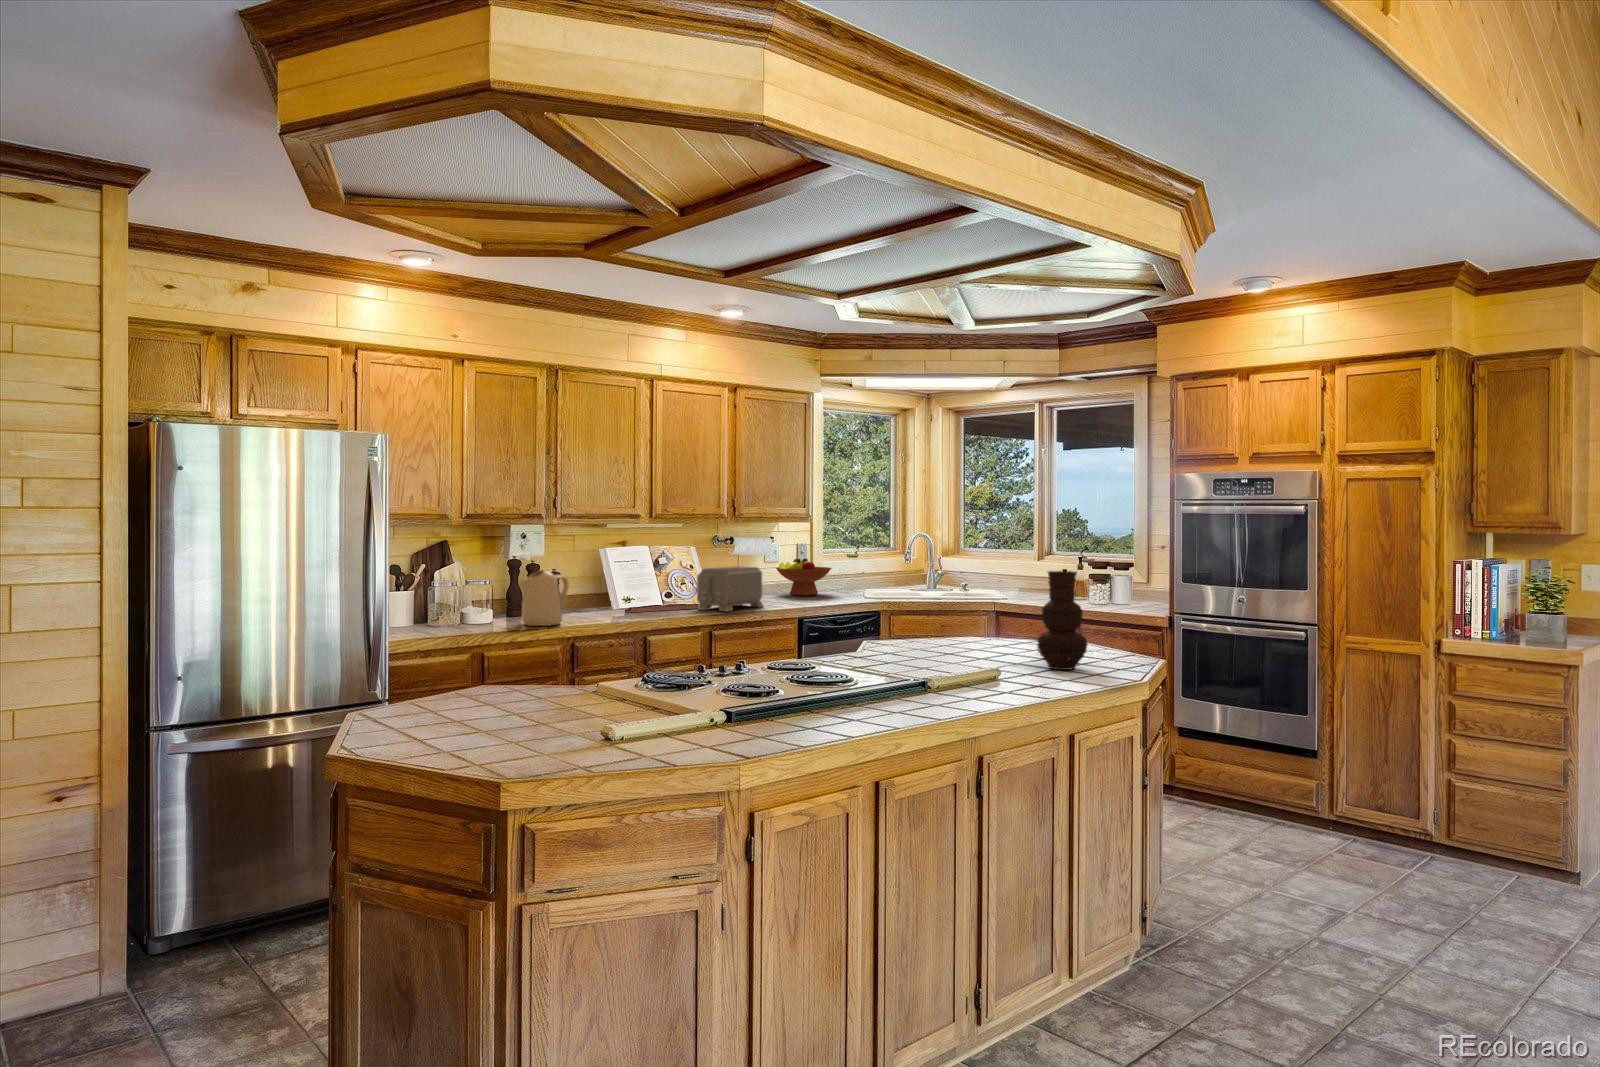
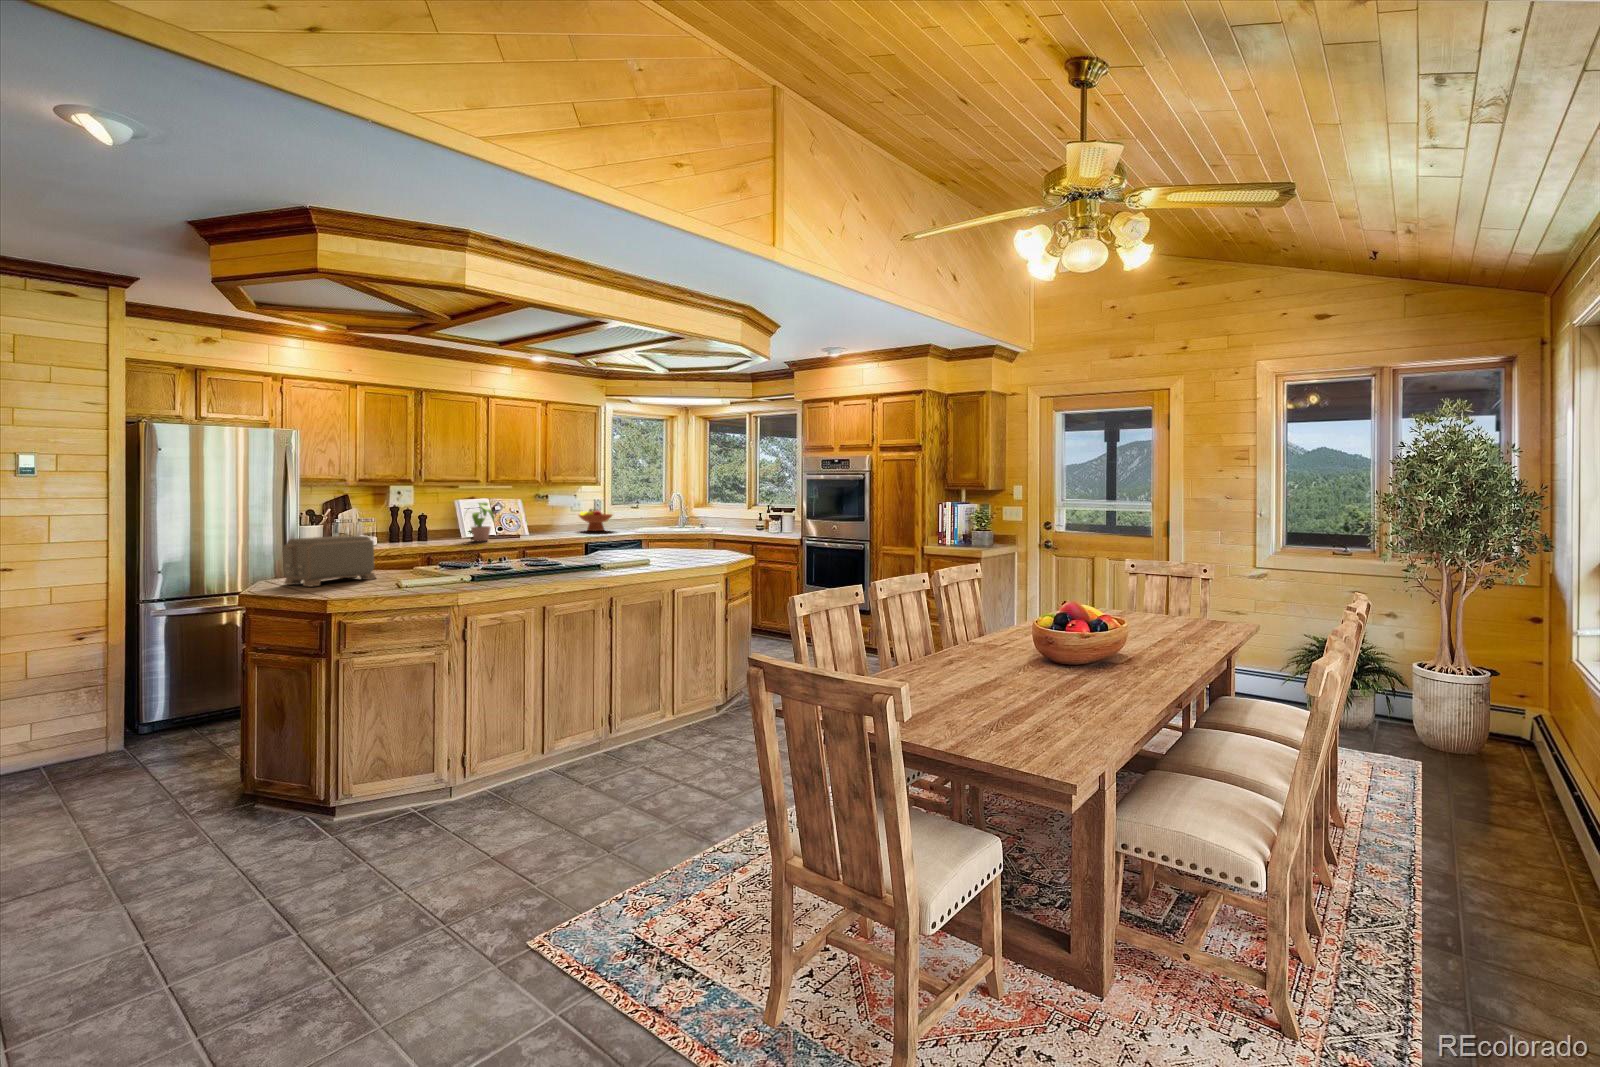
potted plant: none [615,550,671,615] -> present [467,503,494,541]
toaster: present [697,567,763,611] -> present [283,536,376,587]
kettle: present [520,570,569,626] -> none [394,513,429,547]
vase: present [1037,571,1088,670] -> none [666,509,692,560]

